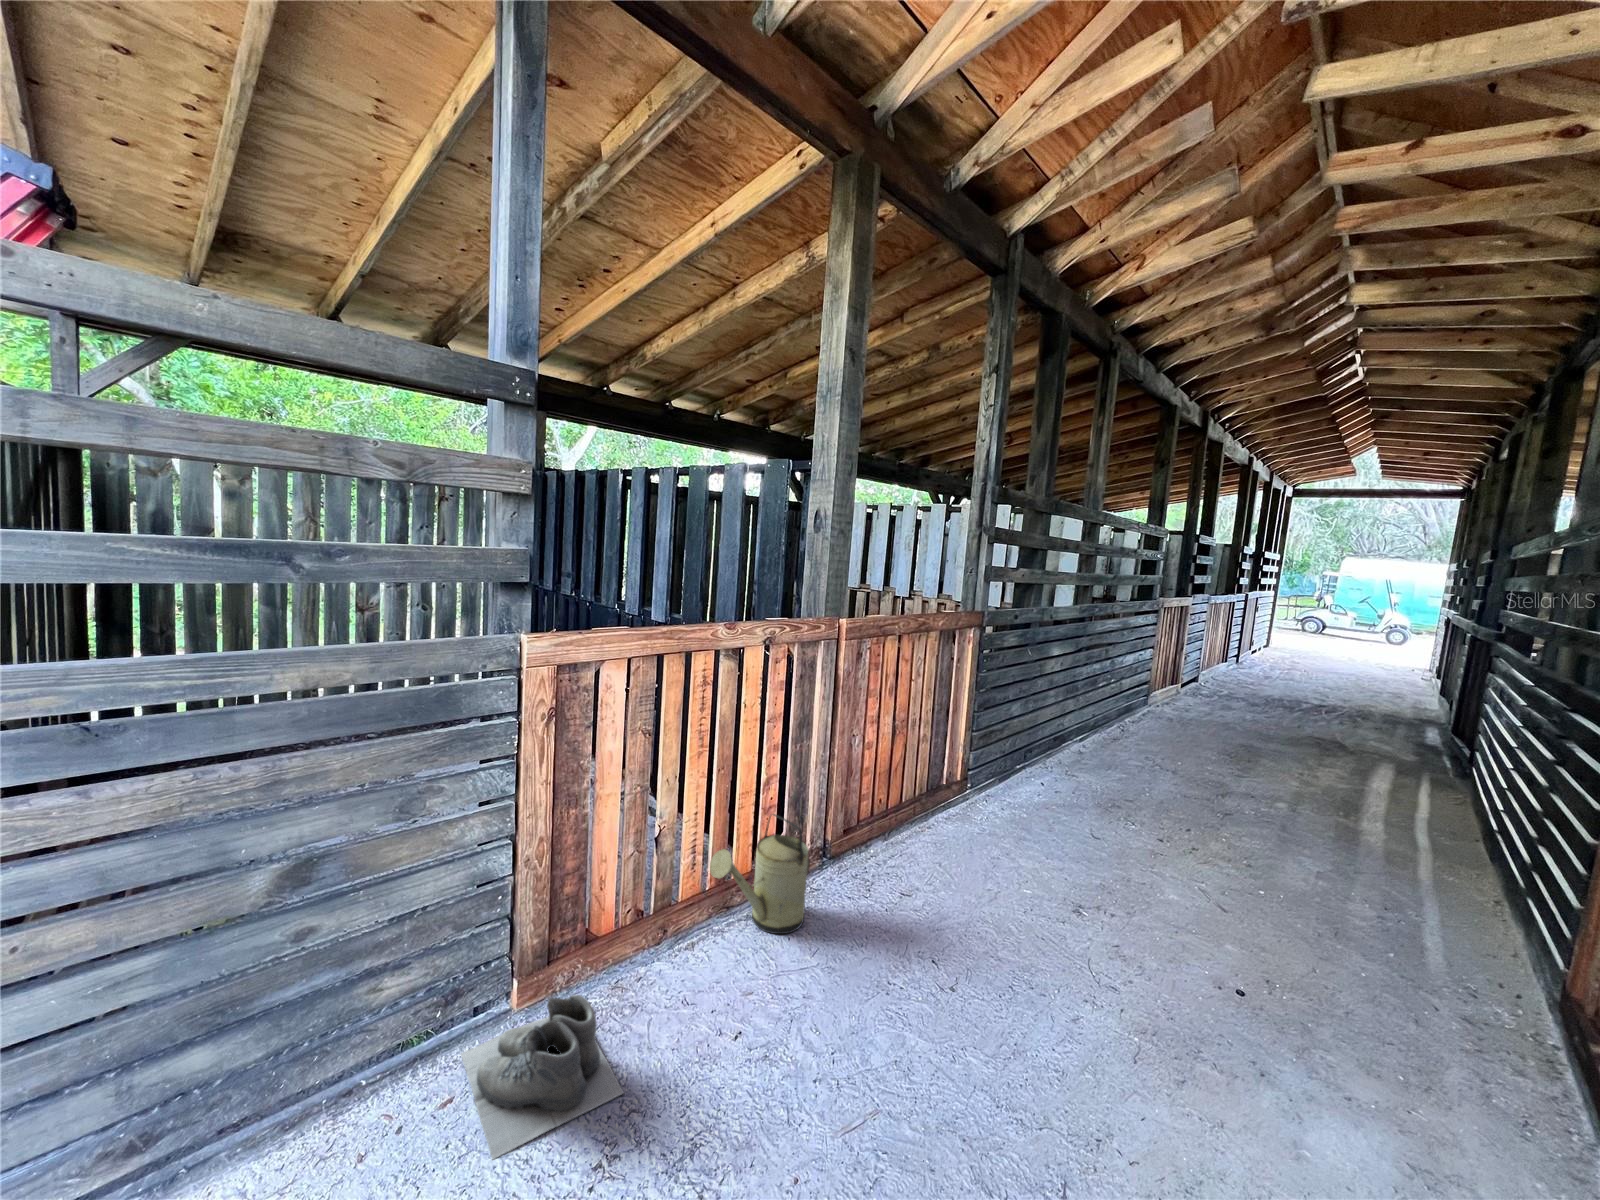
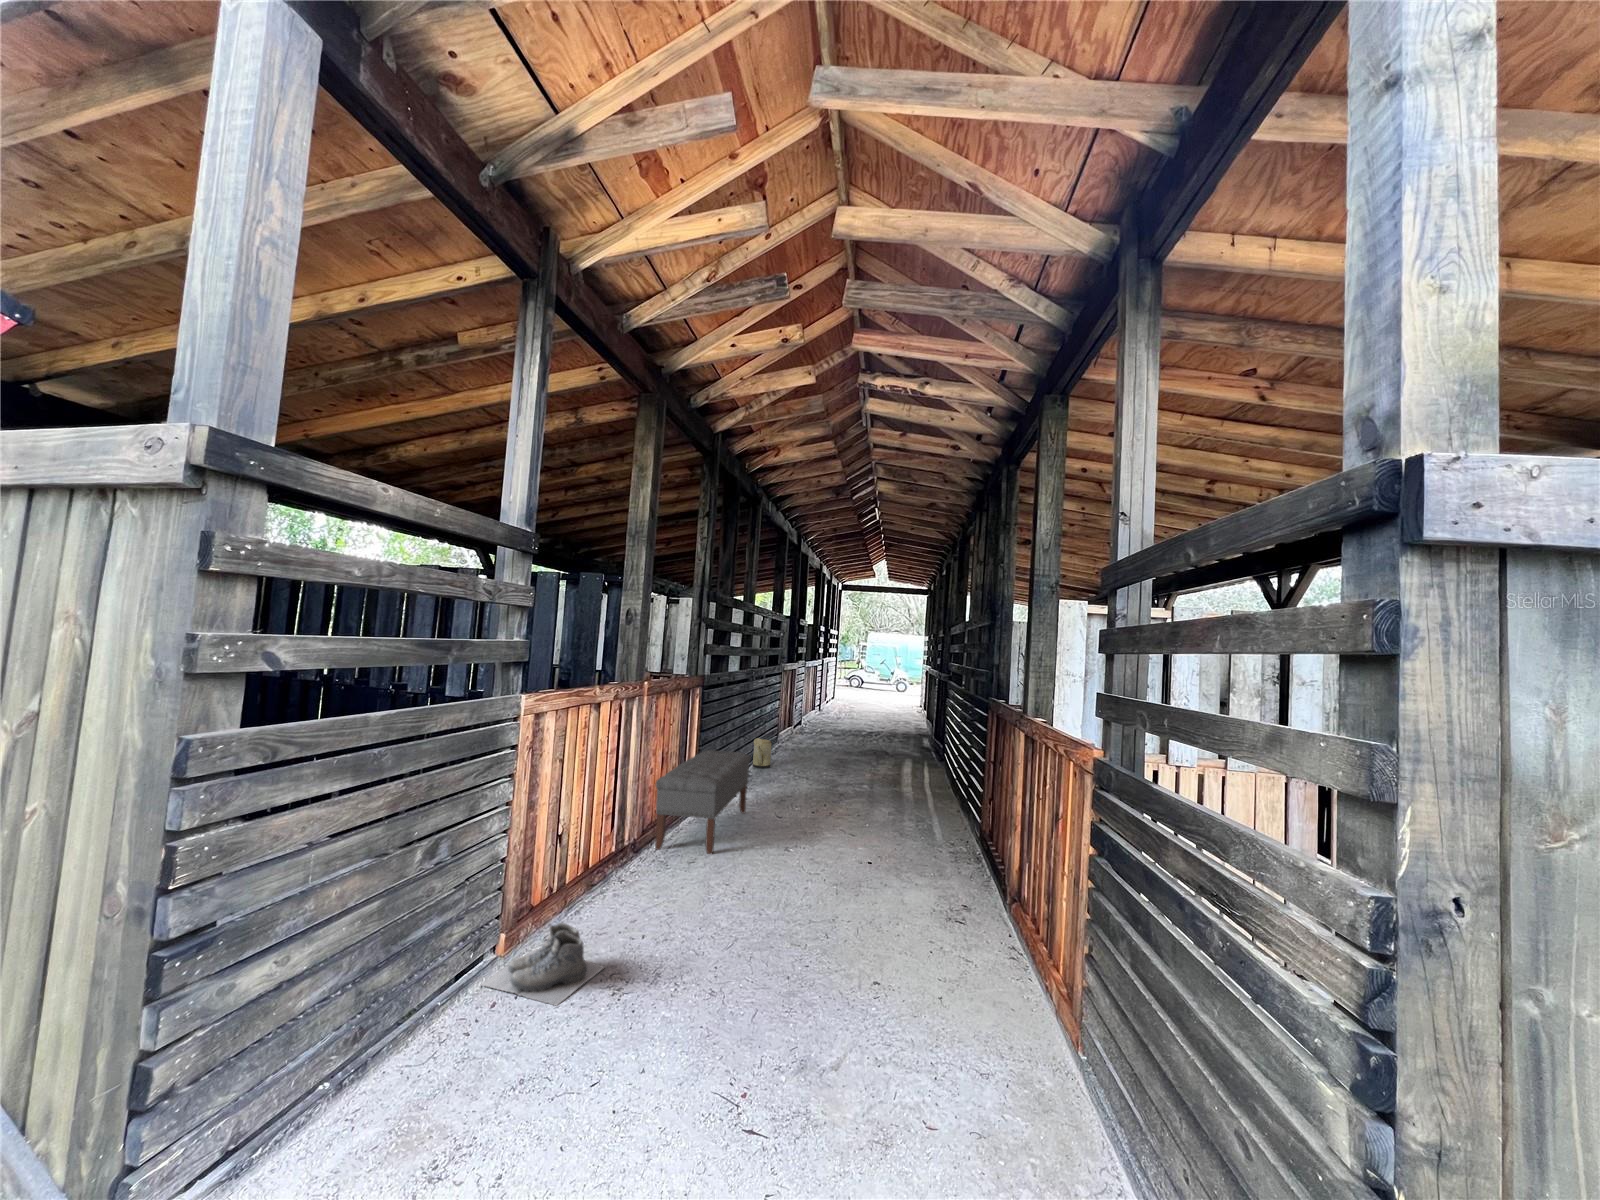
bench: none [867,719,1049,890] -> present [655,750,751,854]
watering can: present [710,814,810,934] -> present [753,738,772,768]

